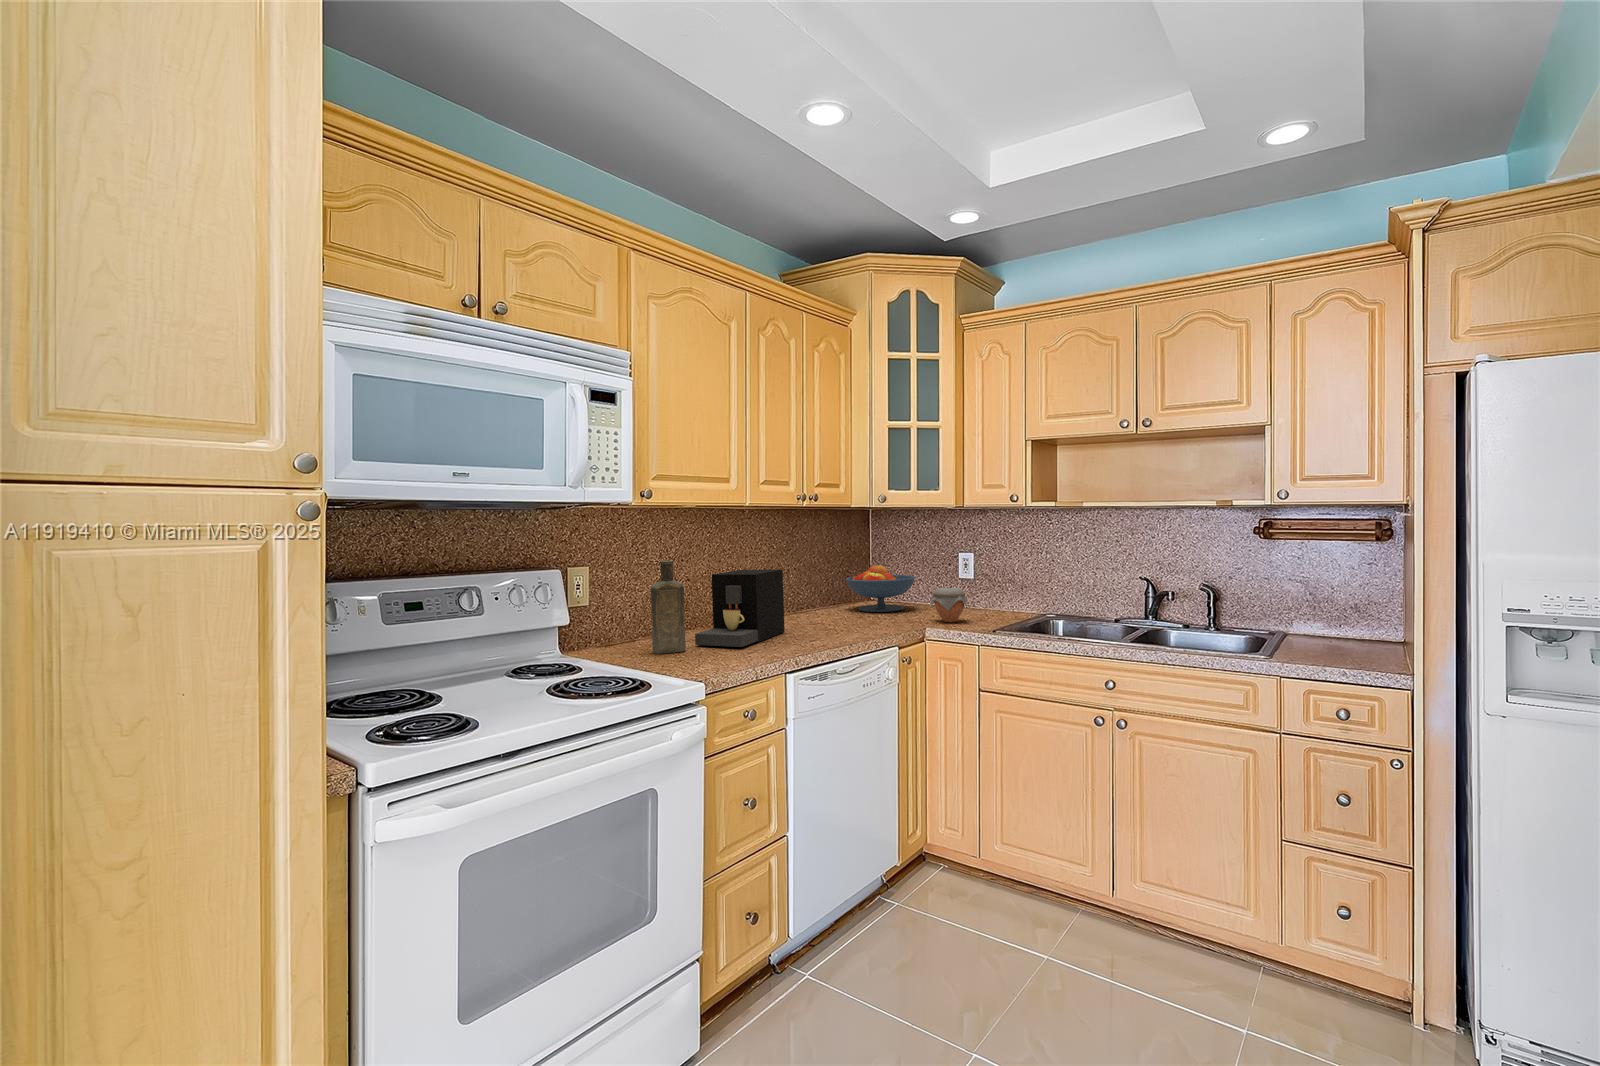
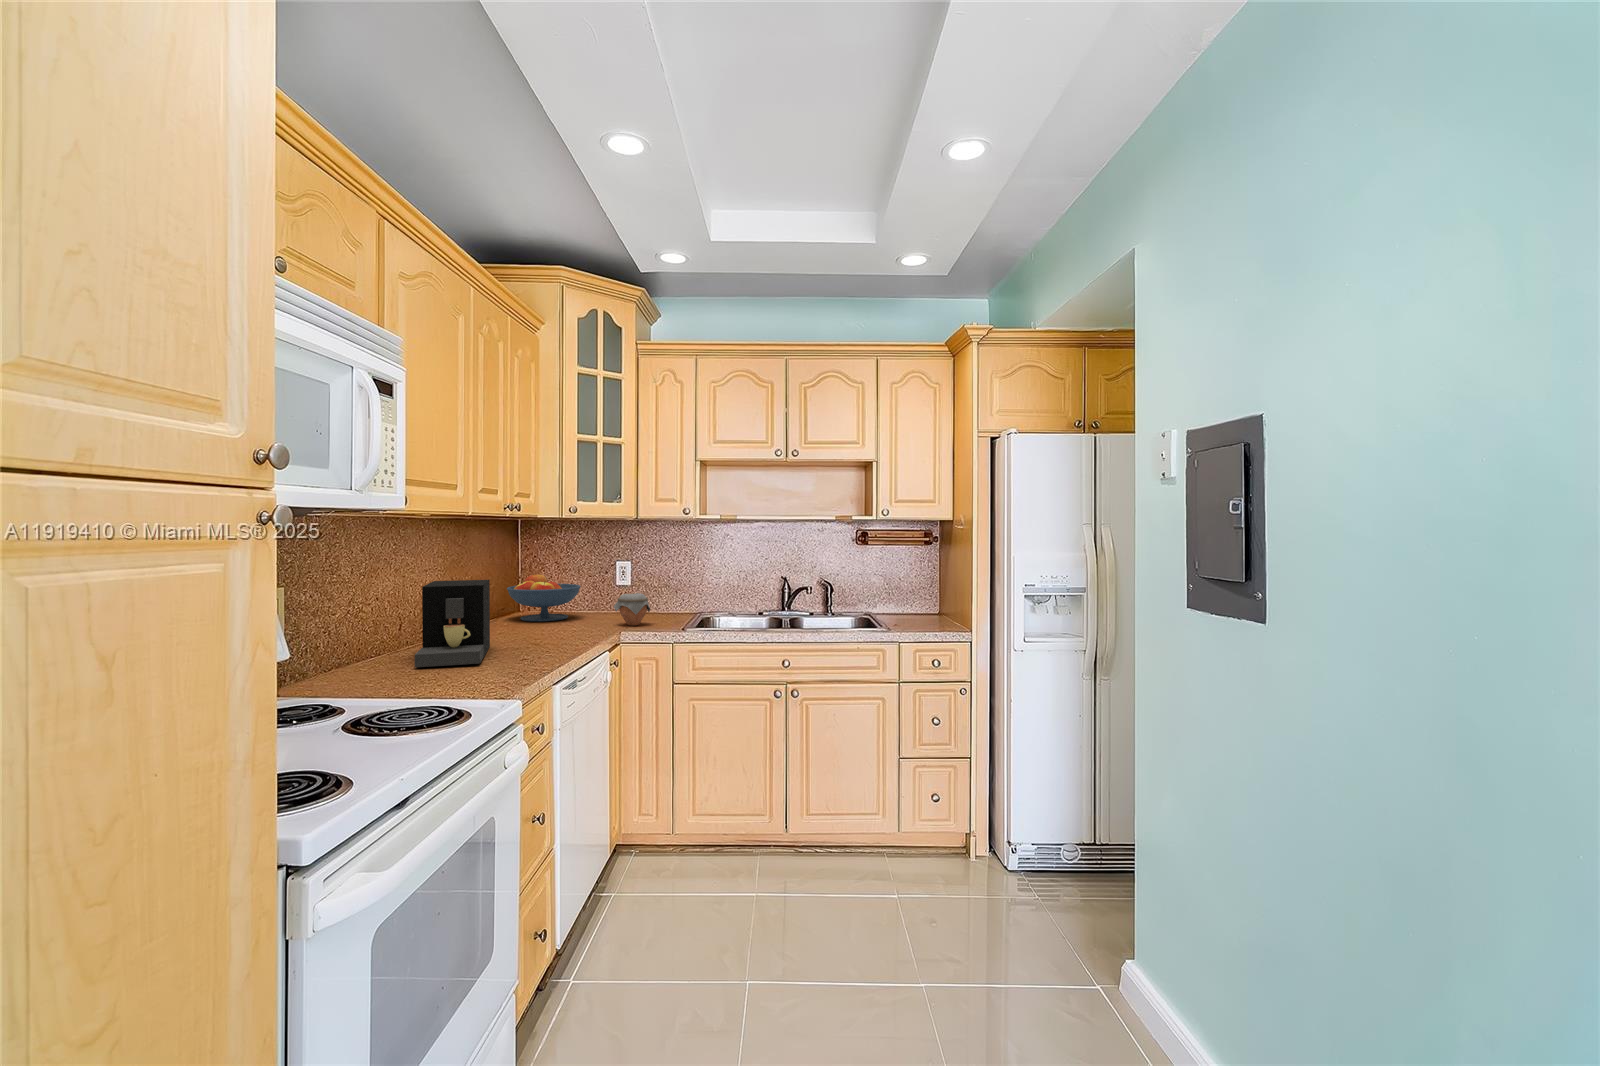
bottle: present [651,560,686,654] -> none [360,571,413,681]

